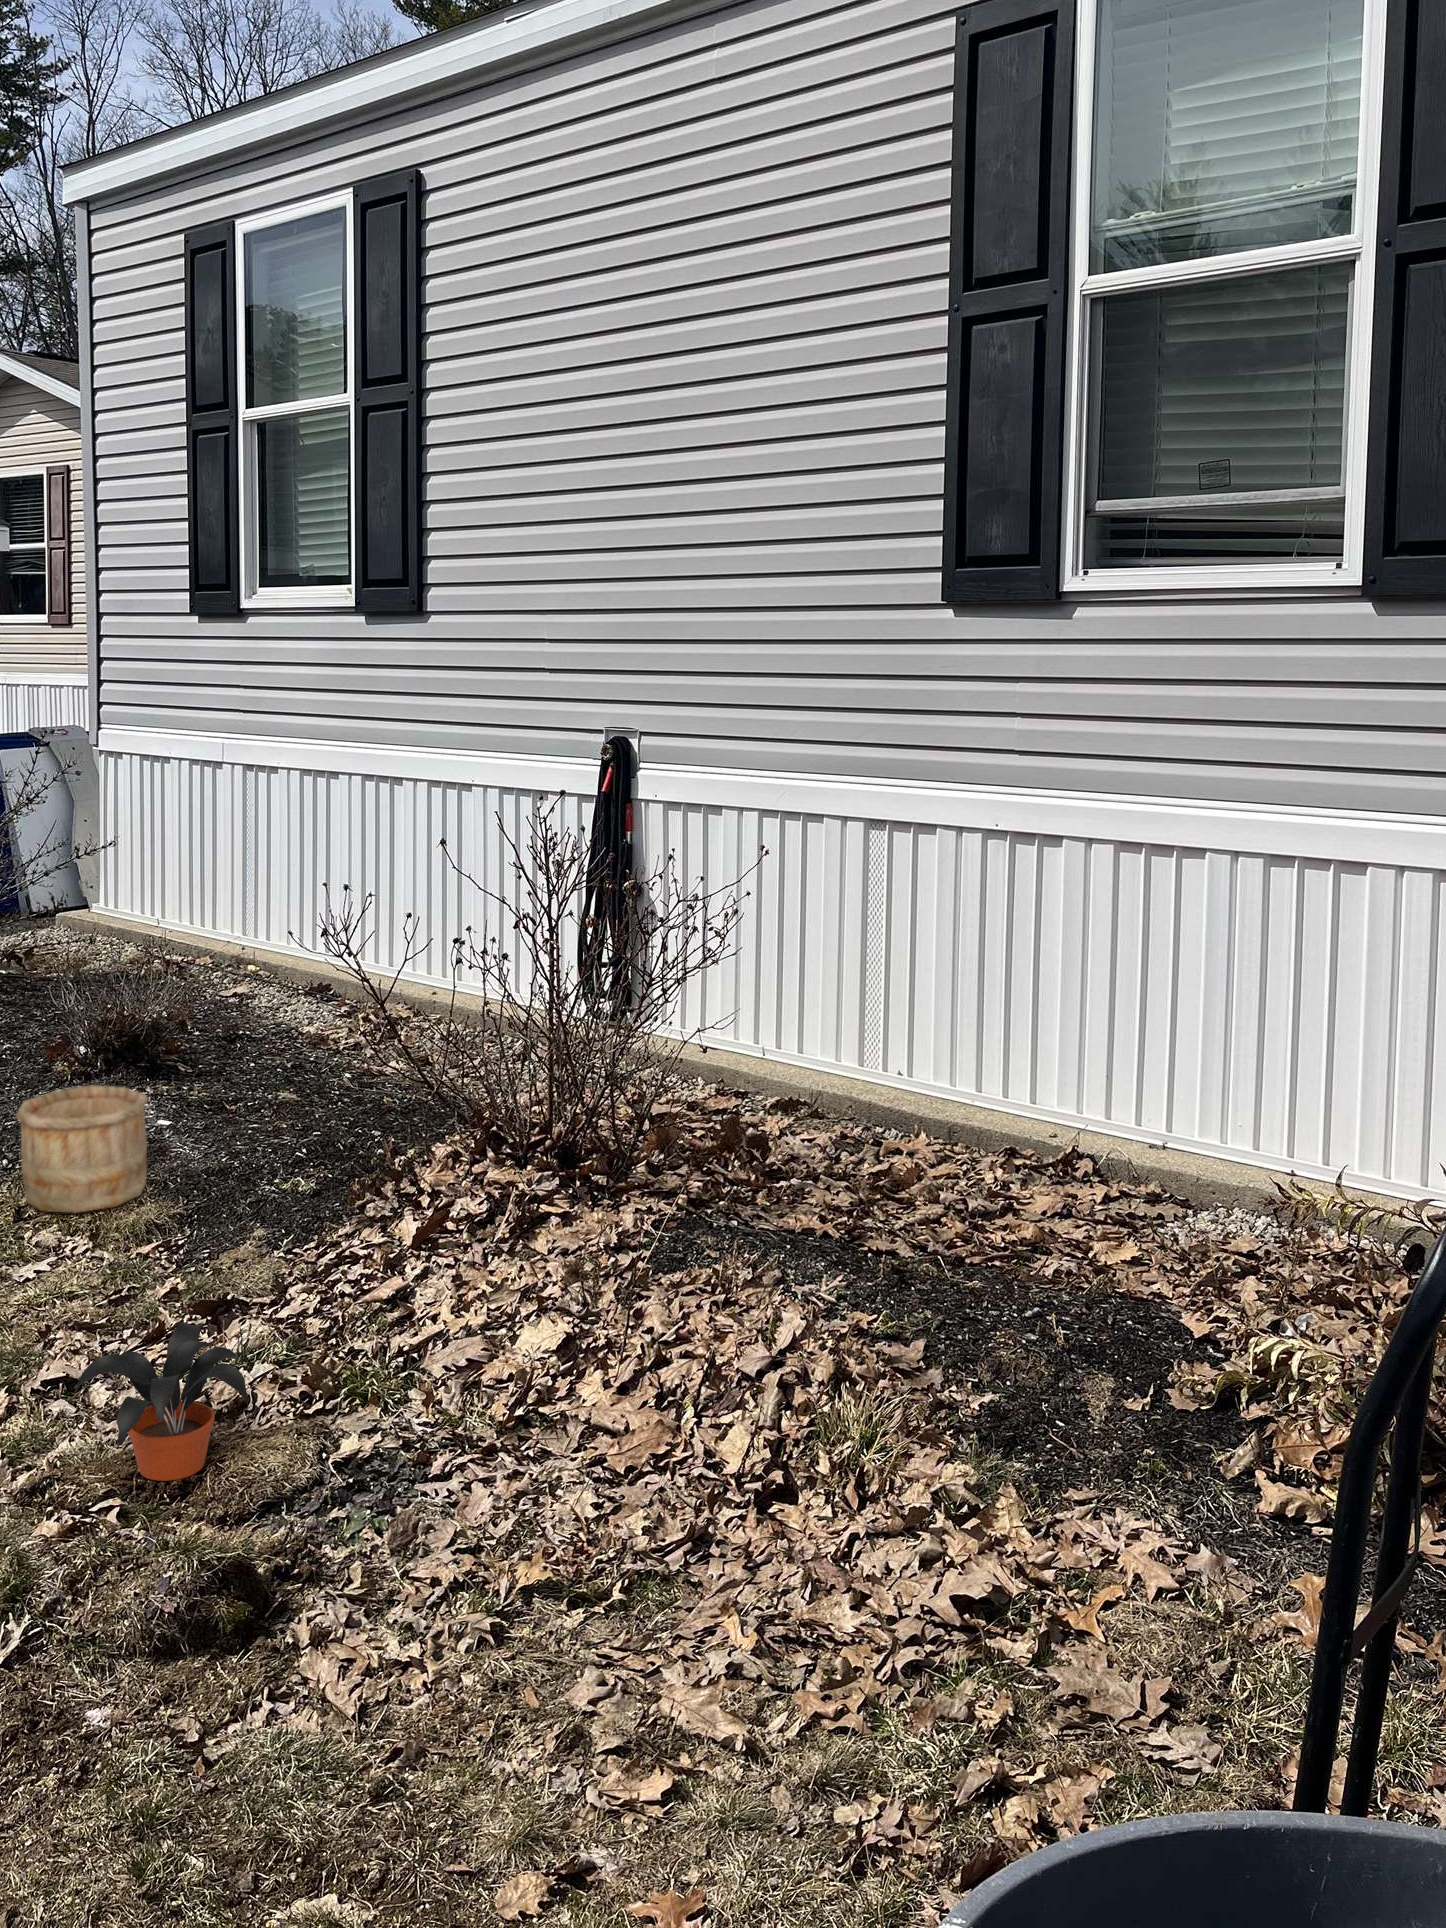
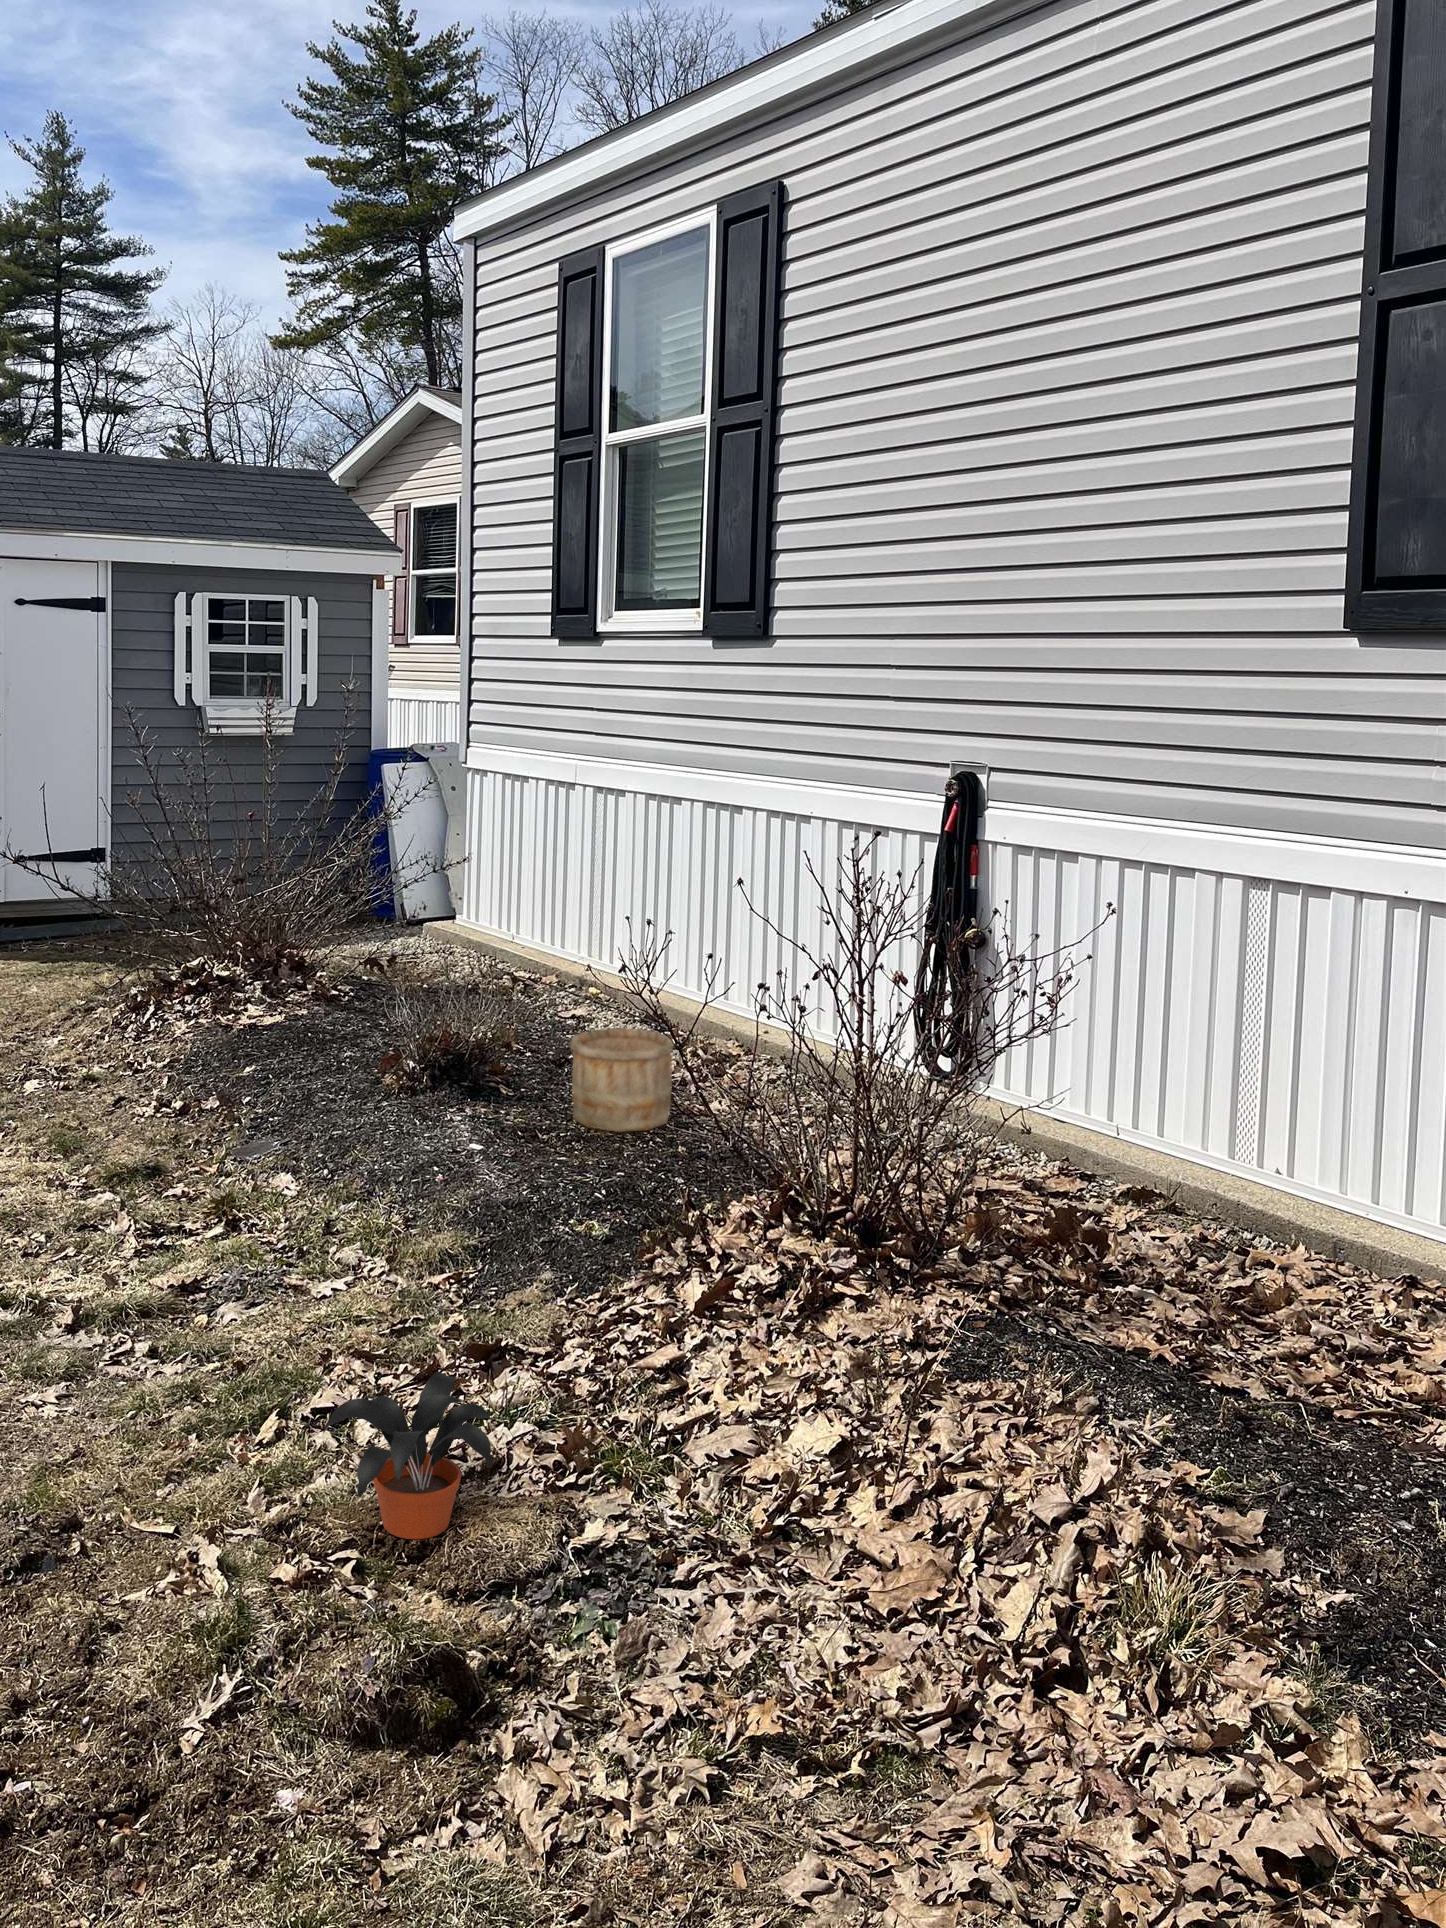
wooden bucket: present [16,1085,148,1213] -> present [570,1028,674,1132]

